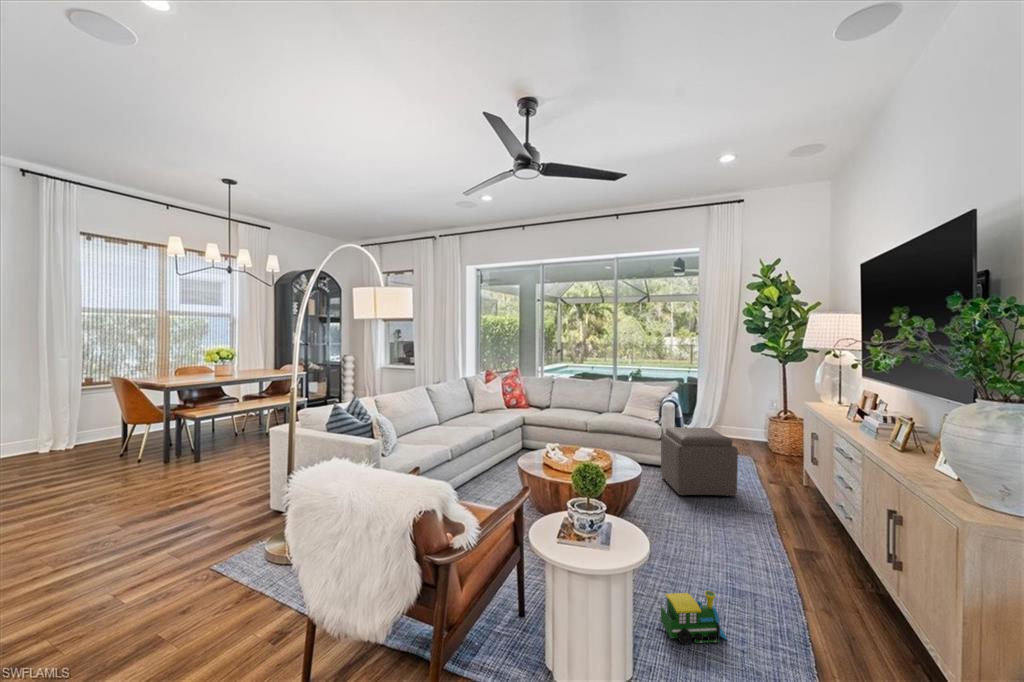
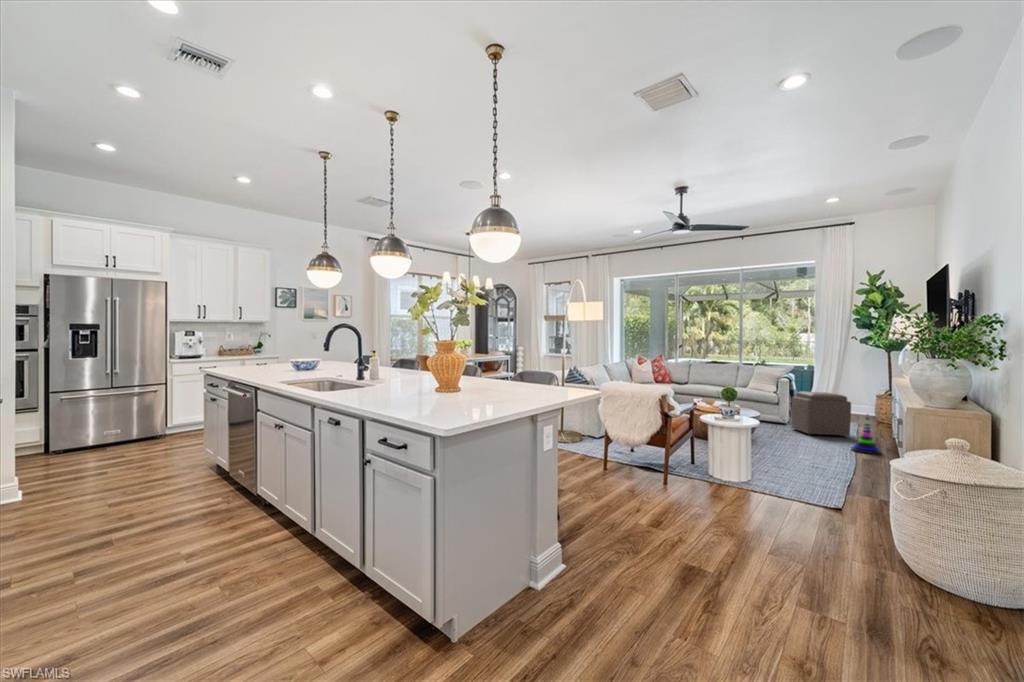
stacking toy: none [734,491,782,564] -> present [851,414,881,454]
toy train: present [661,591,727,644] -> none [816,444,853,466]

